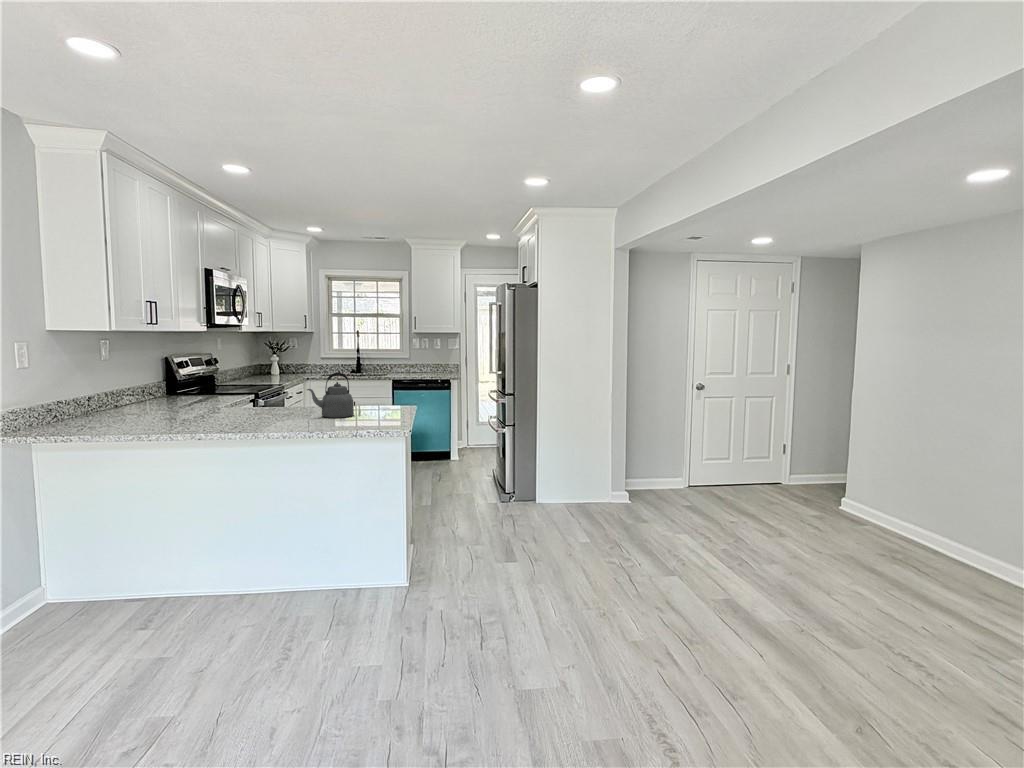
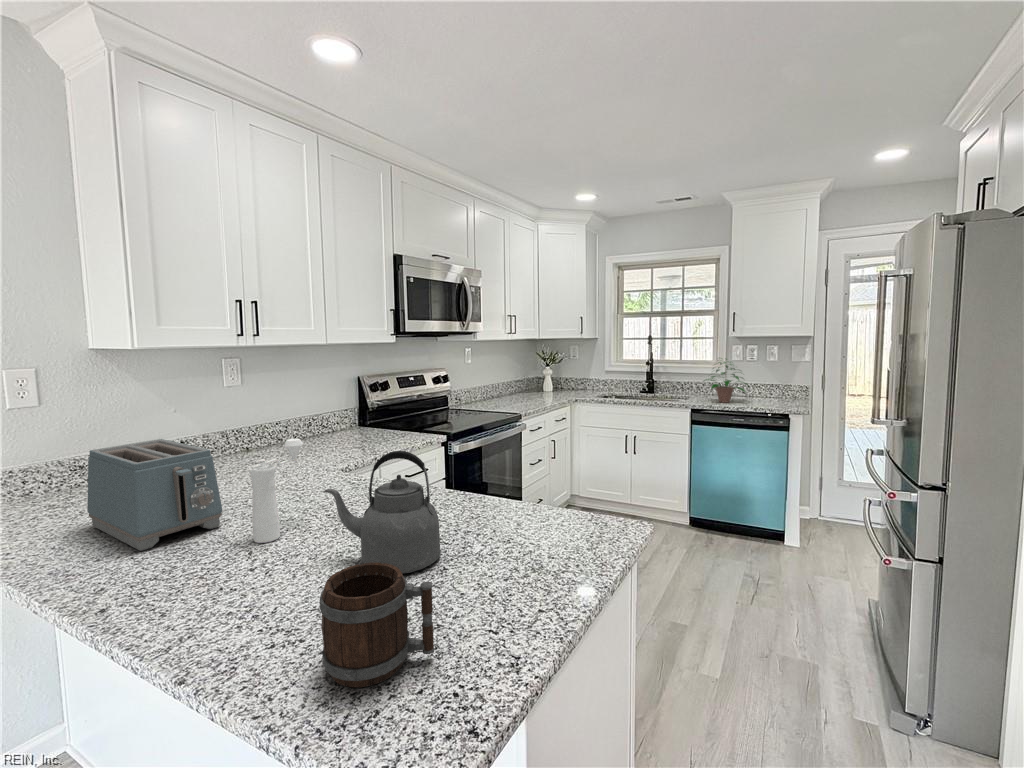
potted plant: none [397,346,427,375] -> present [704,362,746,403]
pepper mill: none [256,376,269,420] -> present [248,439,303,543]
toaster: none [147,381,229,425] -> present [87,439,222,551]
mug: none [356,397,387,425] -> present [320,562,434,688]

